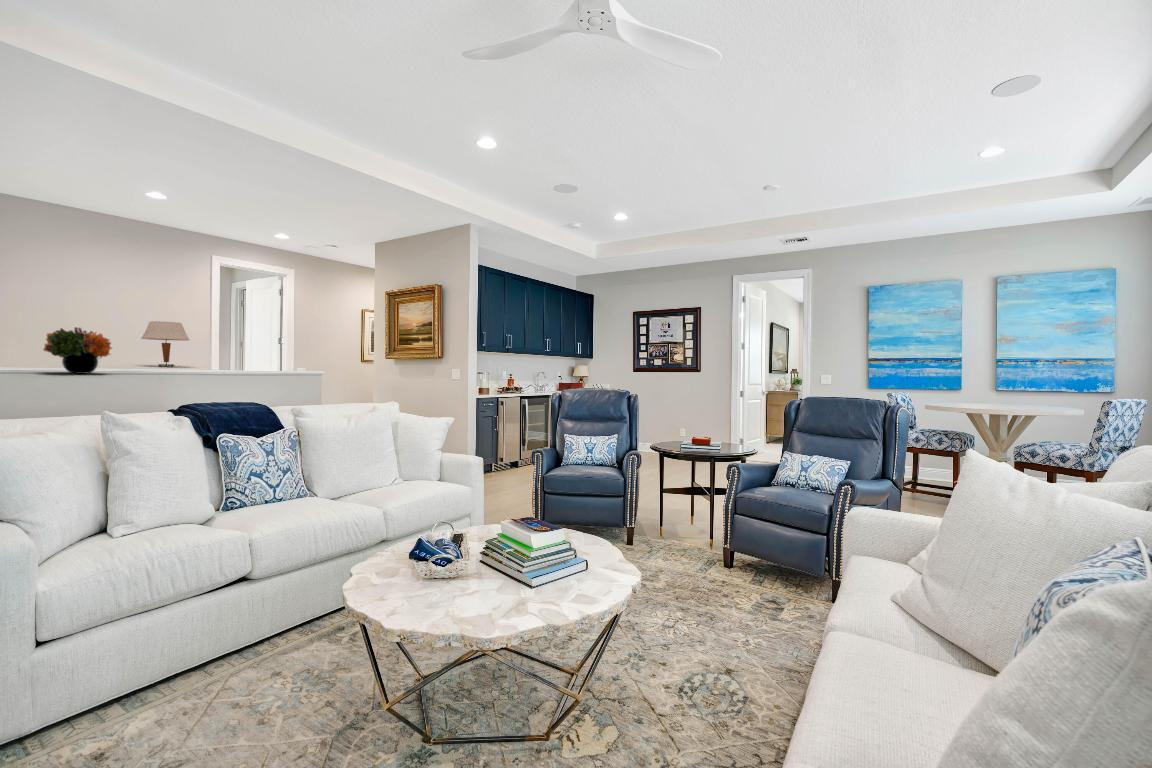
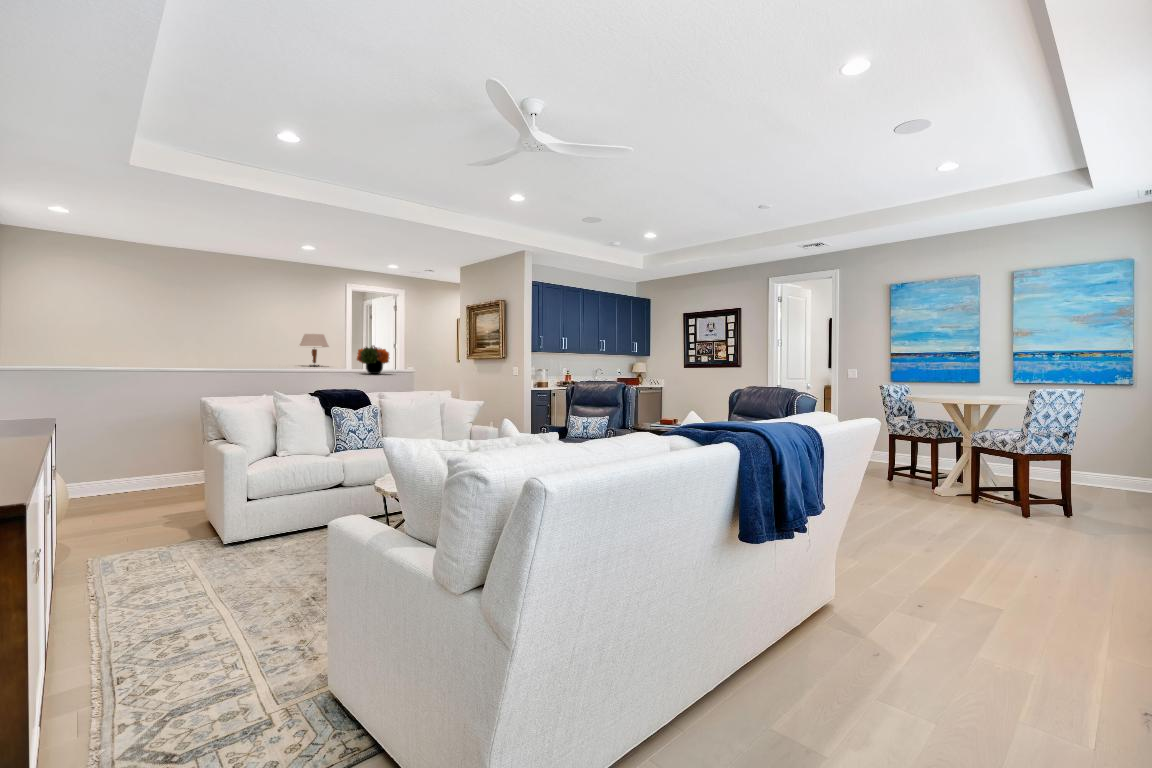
flower arrangement: present [44,327,113,374] -> present [357,346,389,374]

